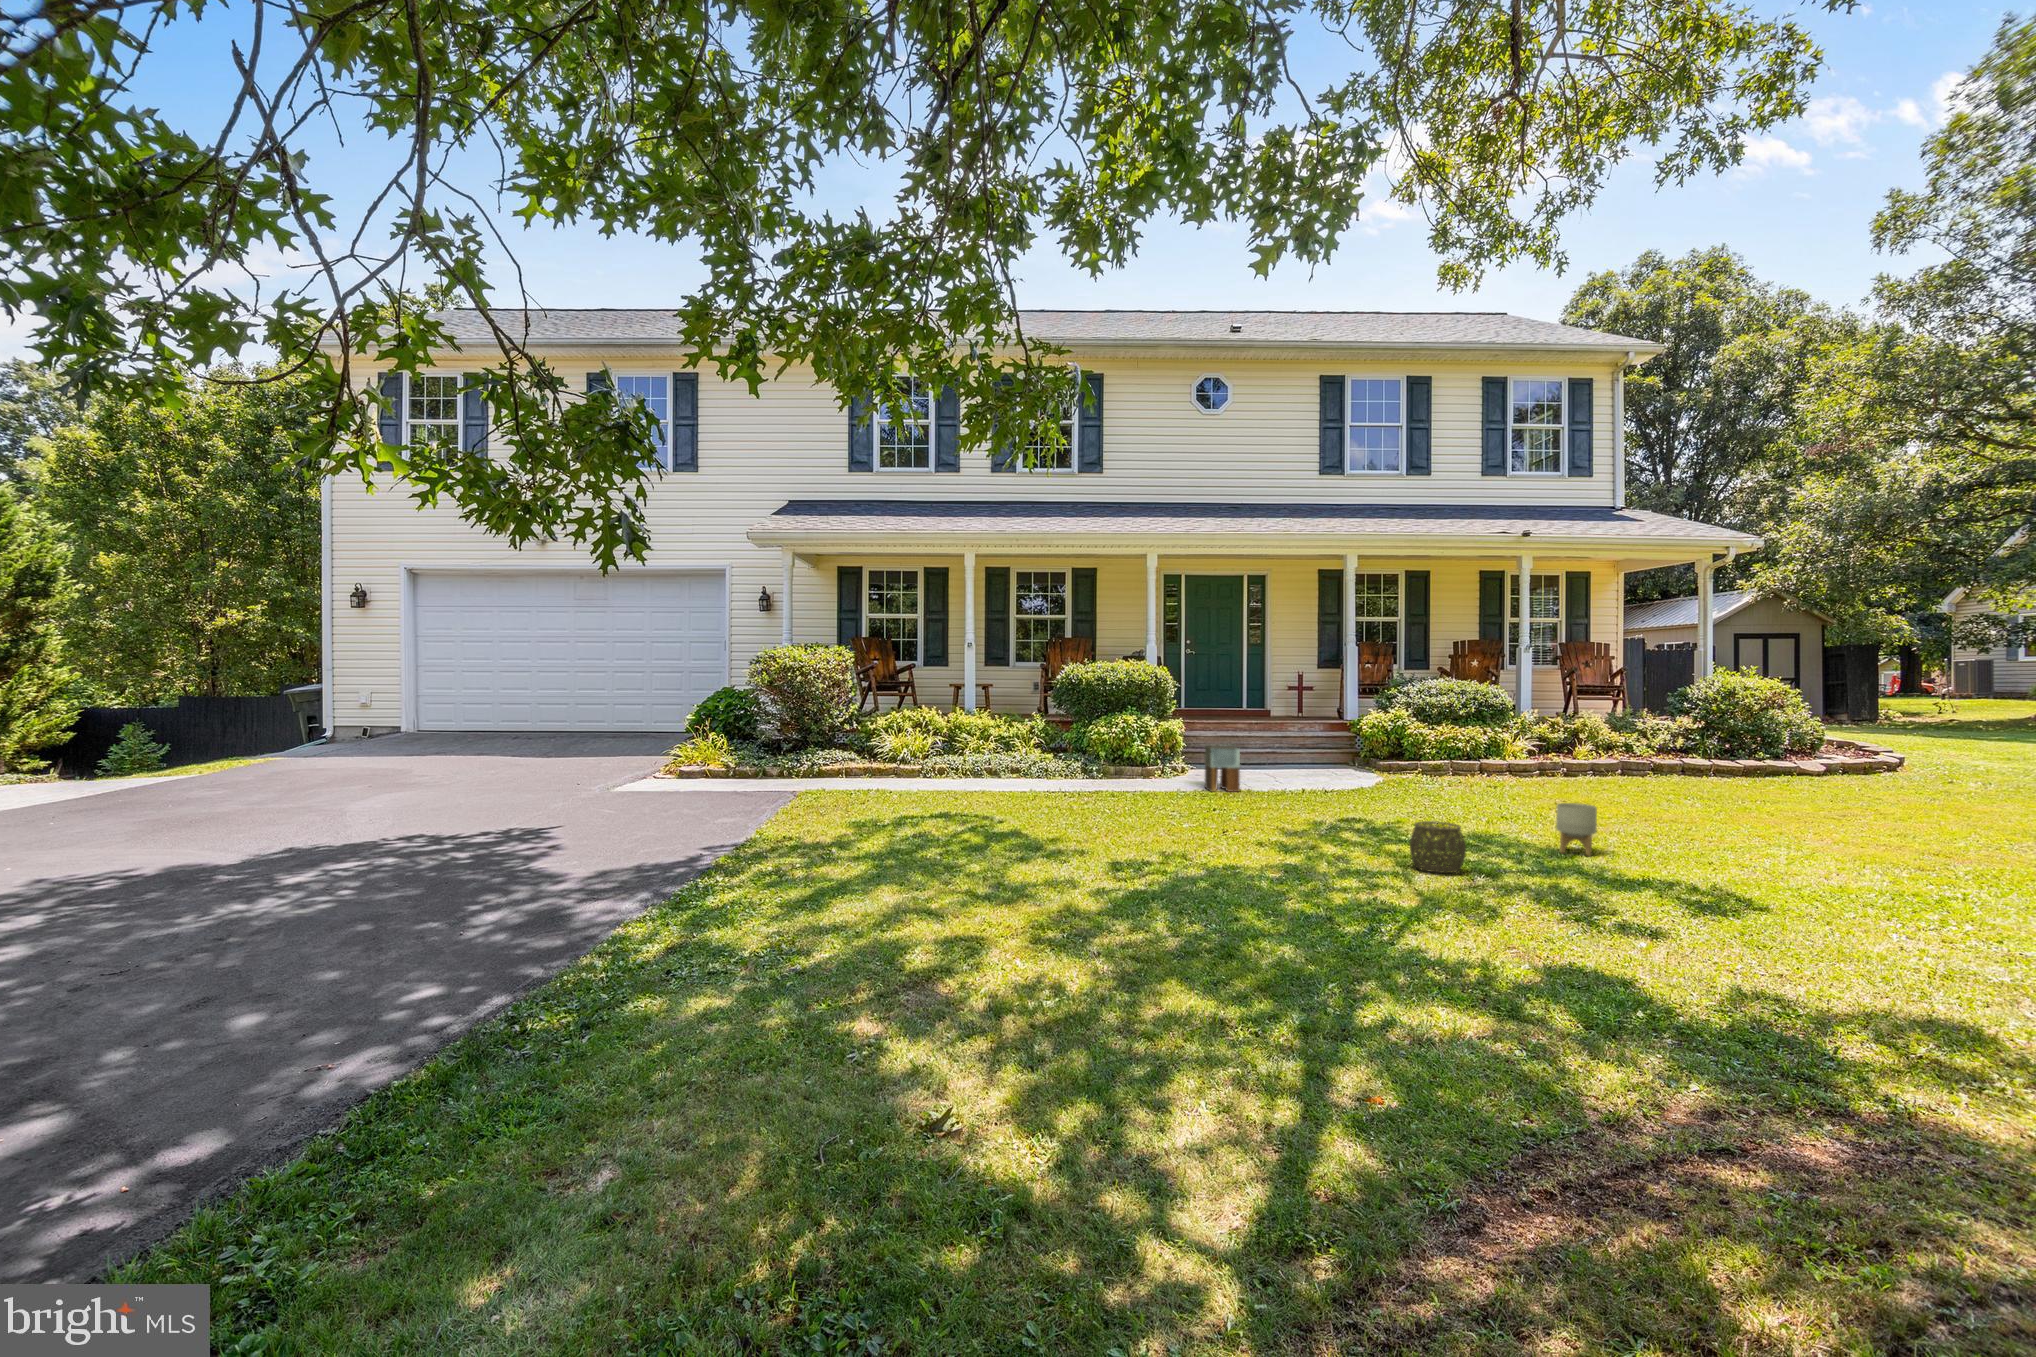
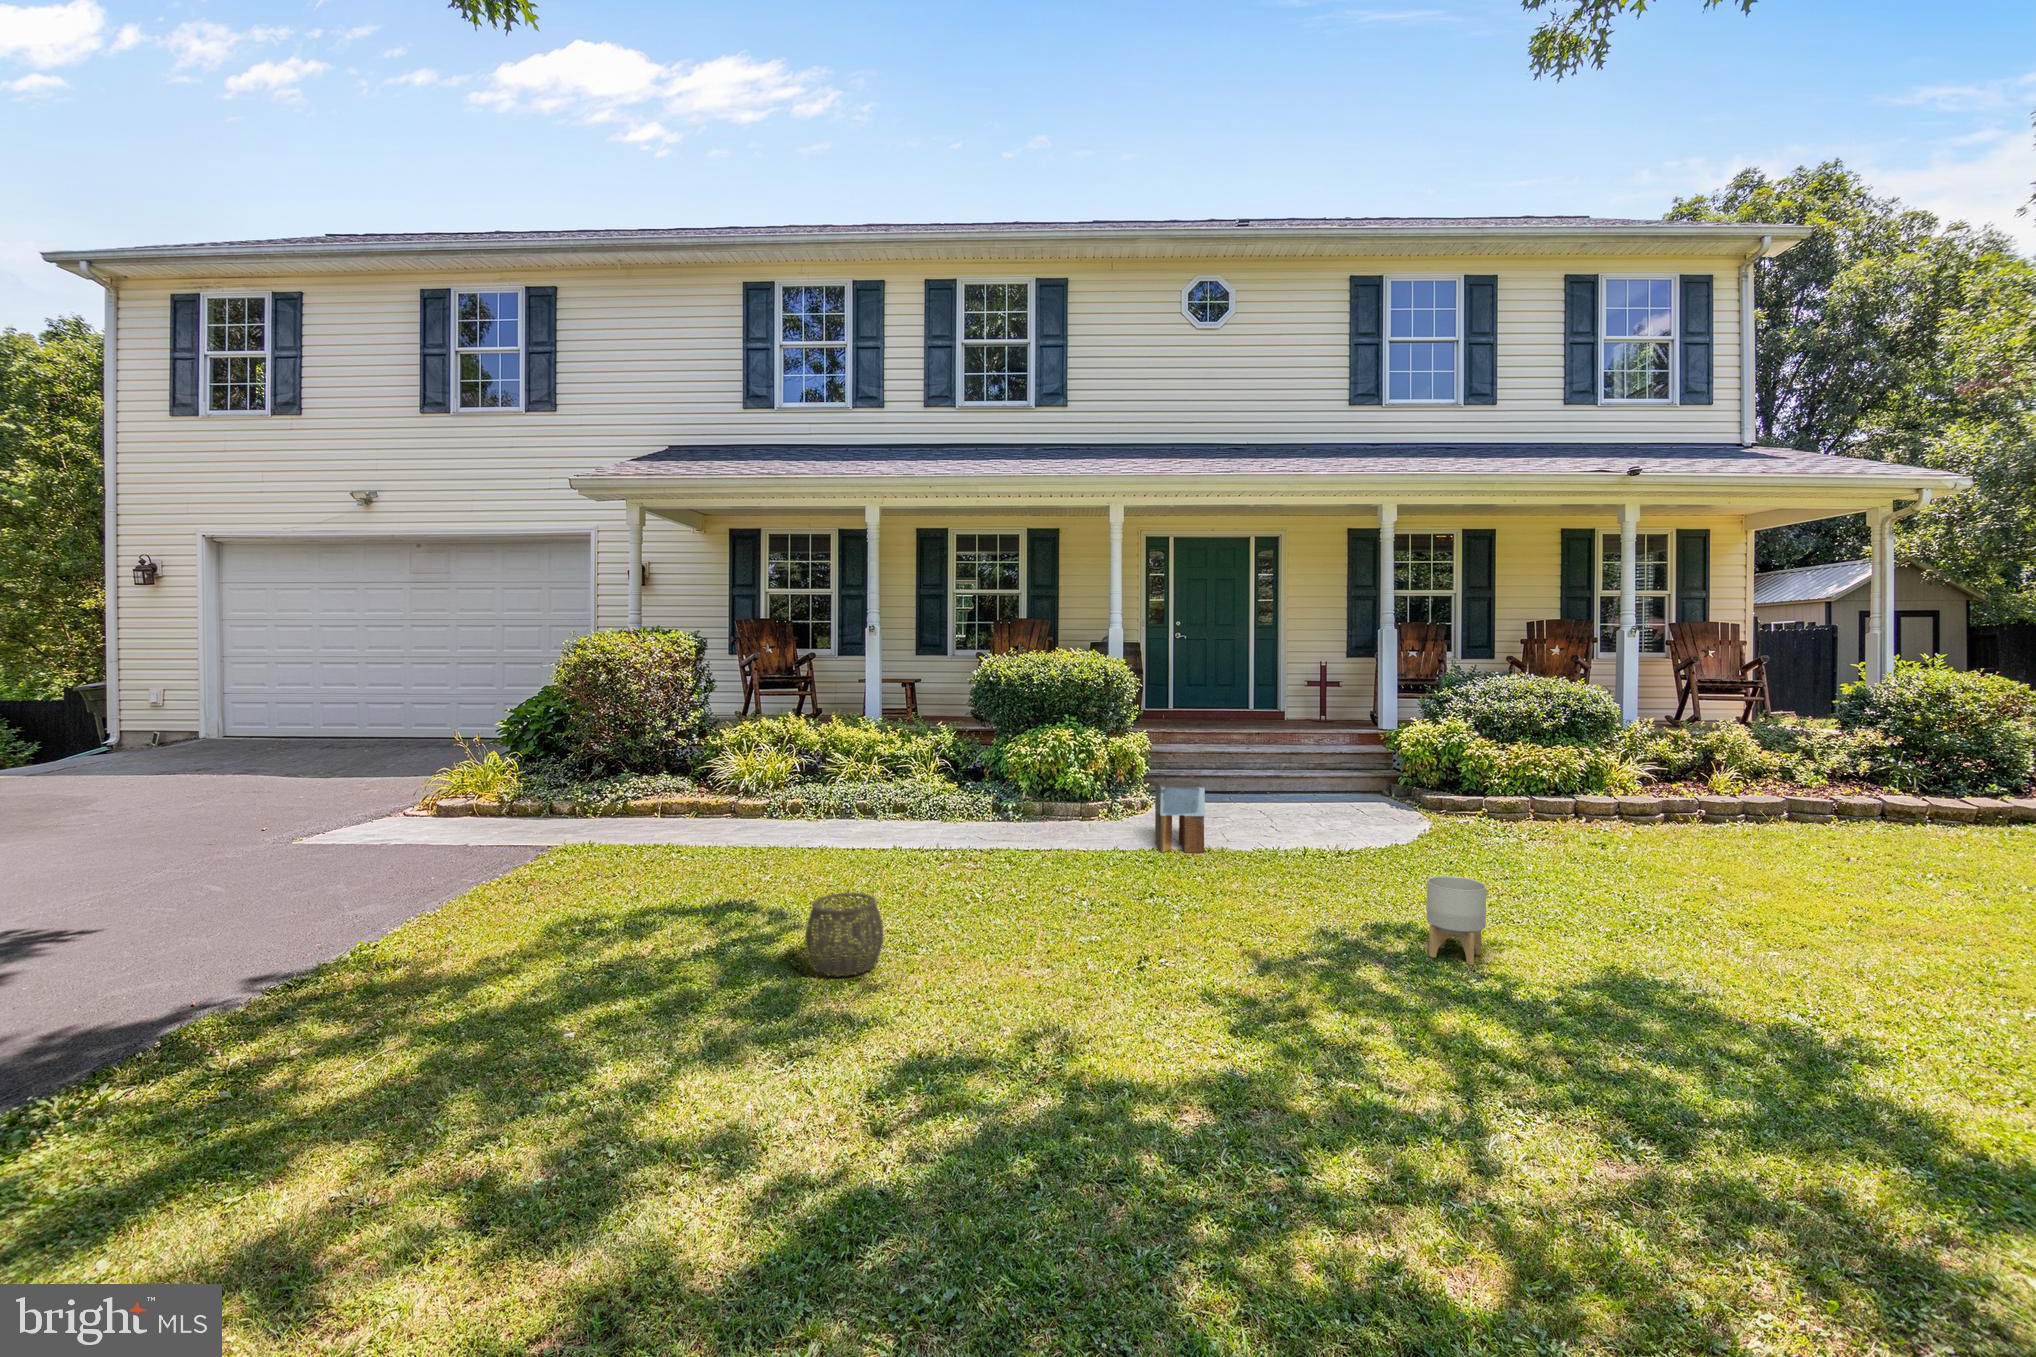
planter: present [1556,803,1597,856] -> present [1426,876,1486,965]
woven basket: present [1410,821,1466,873] -> present [805,893,884,977]

